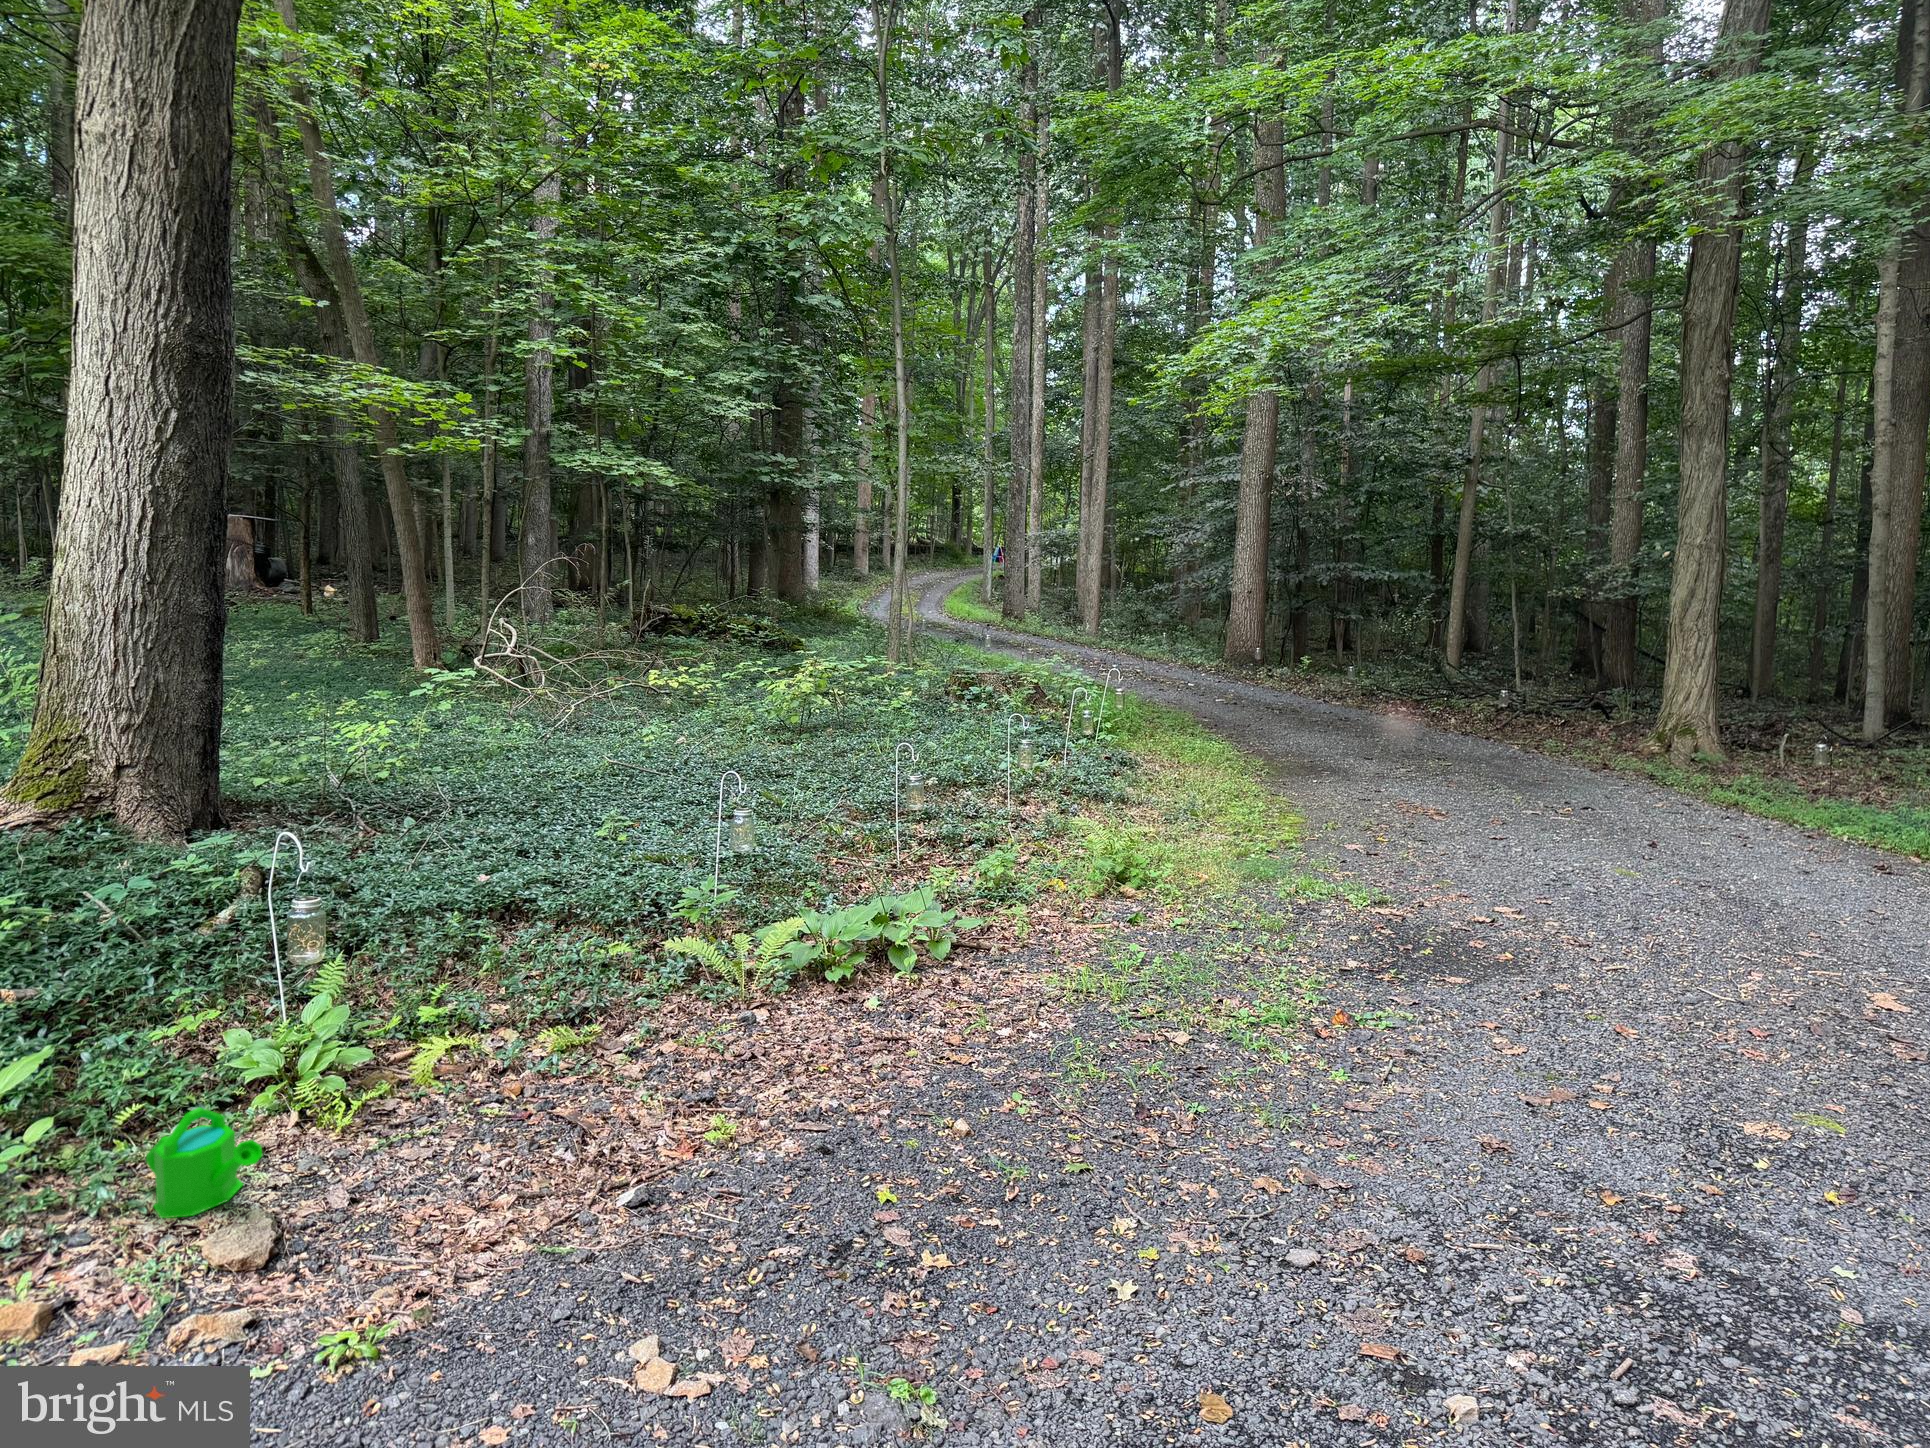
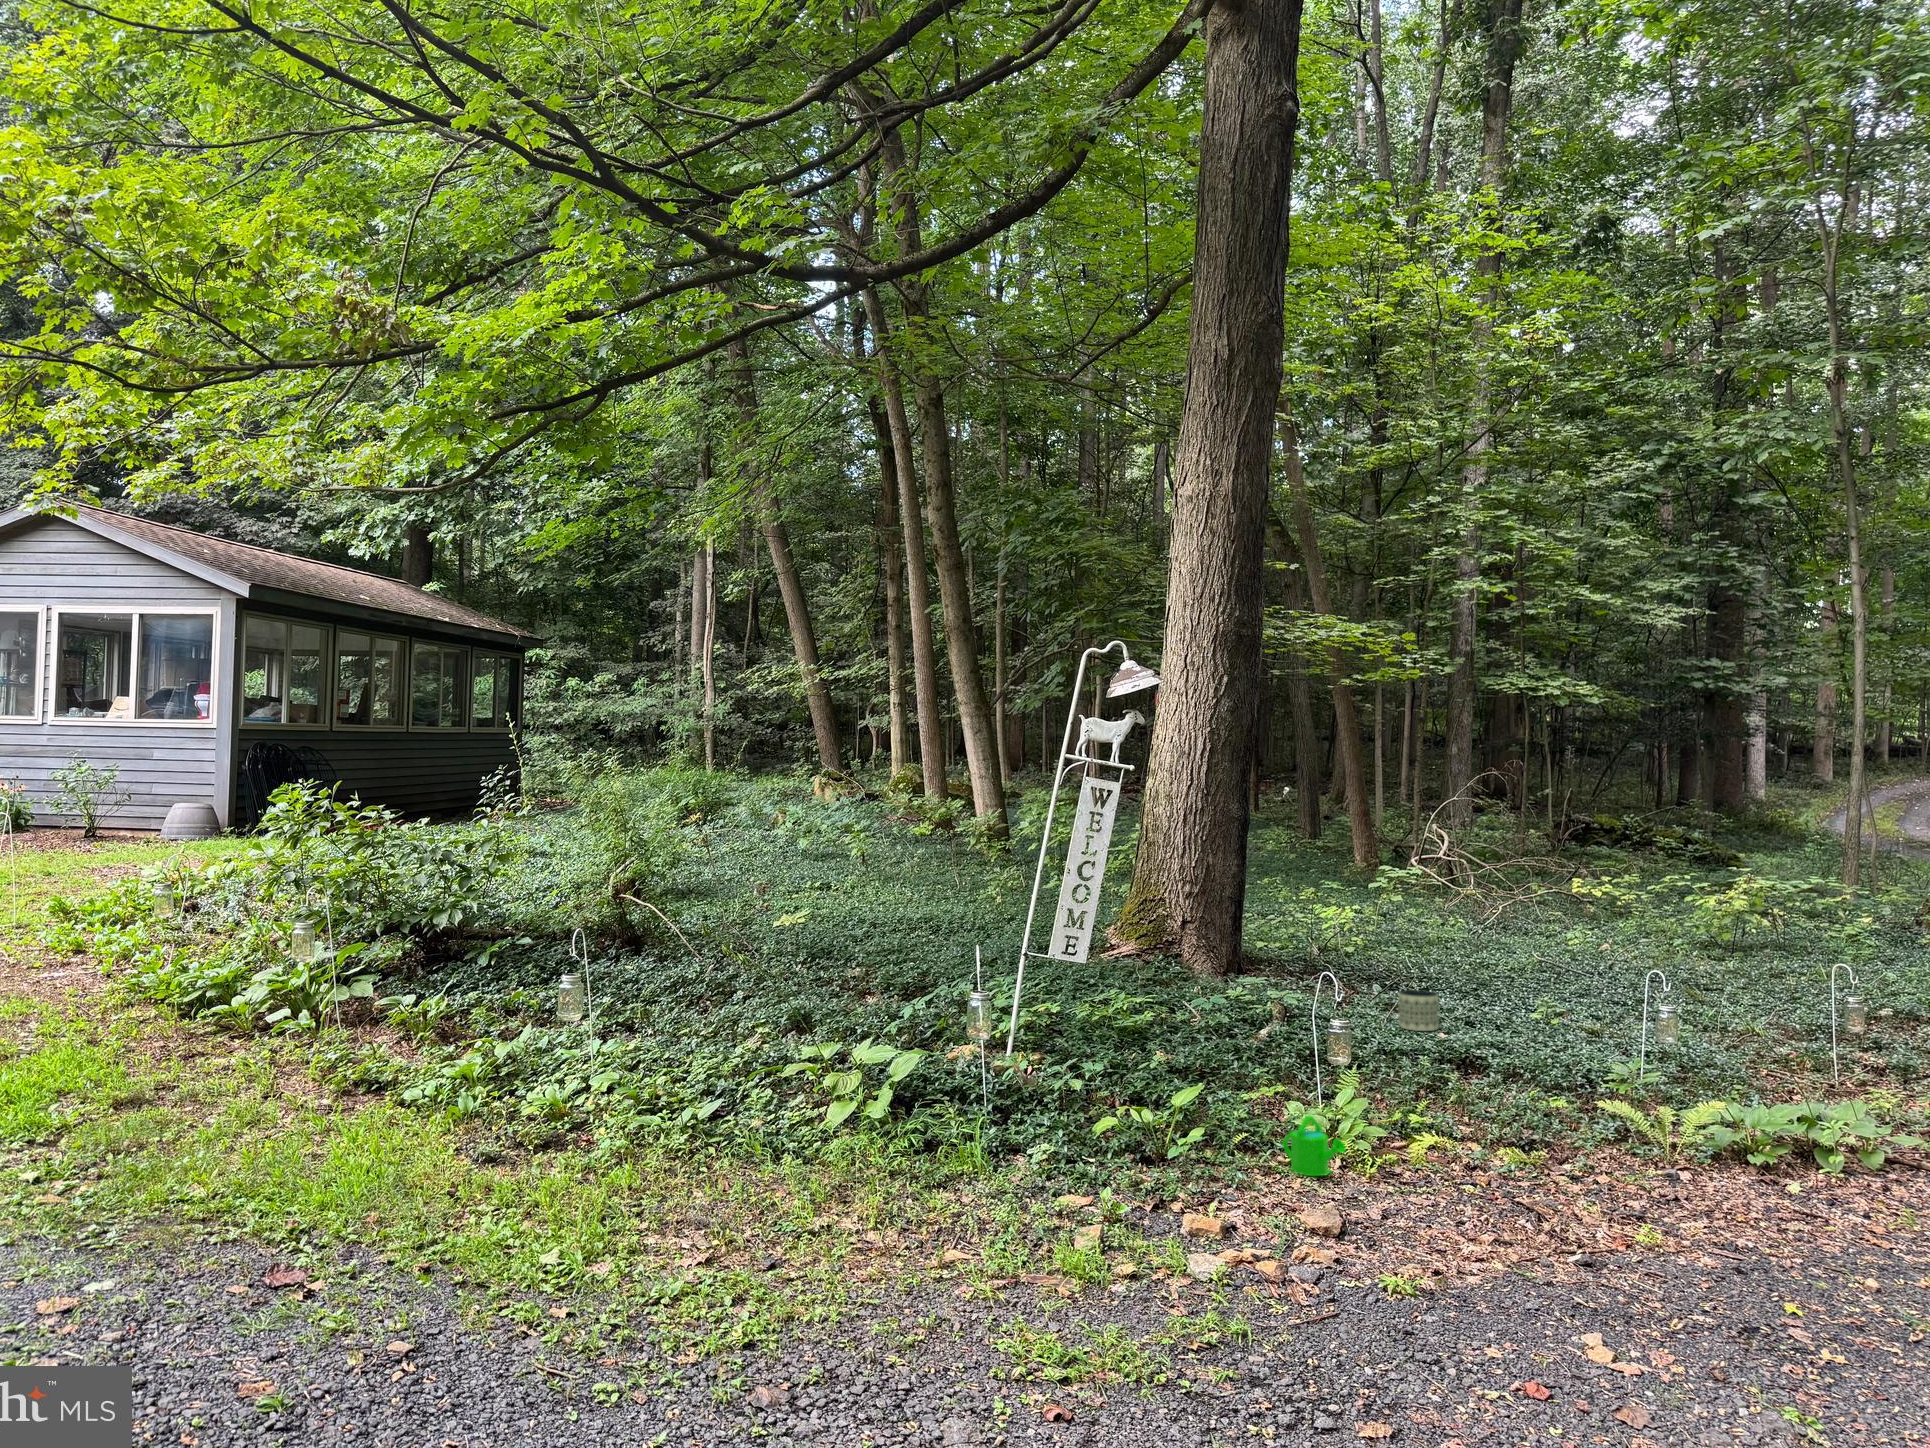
planter: none [442,819,495,870] -> present [1398,990,1439,1031]

